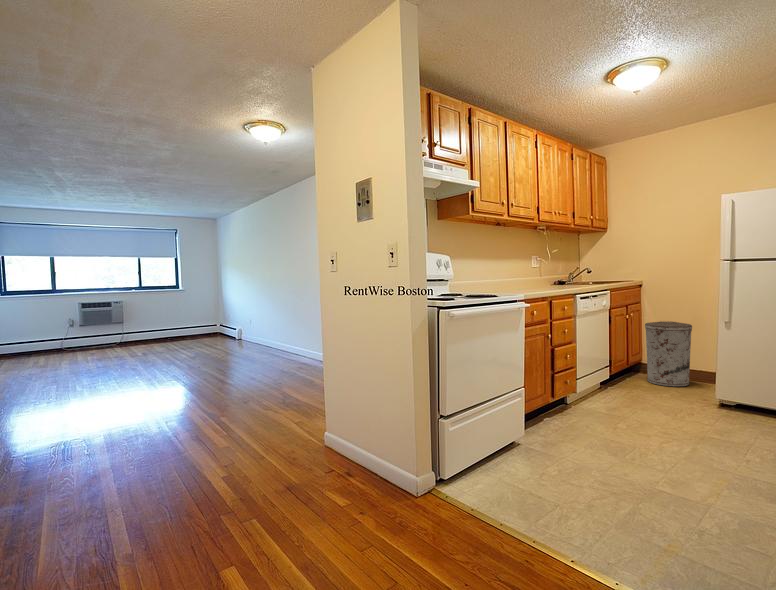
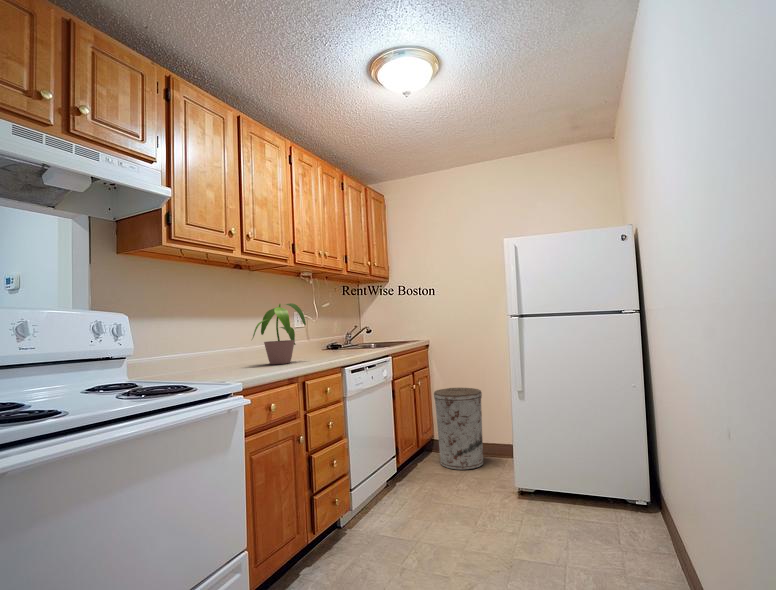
potted plant: none [508,249,555,290] -> present [252,303,306,364]

